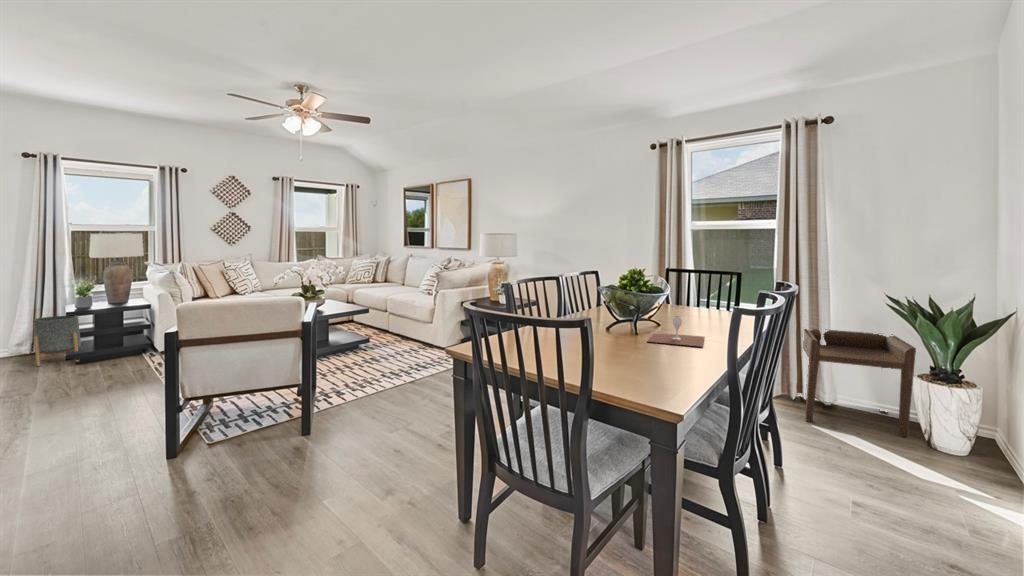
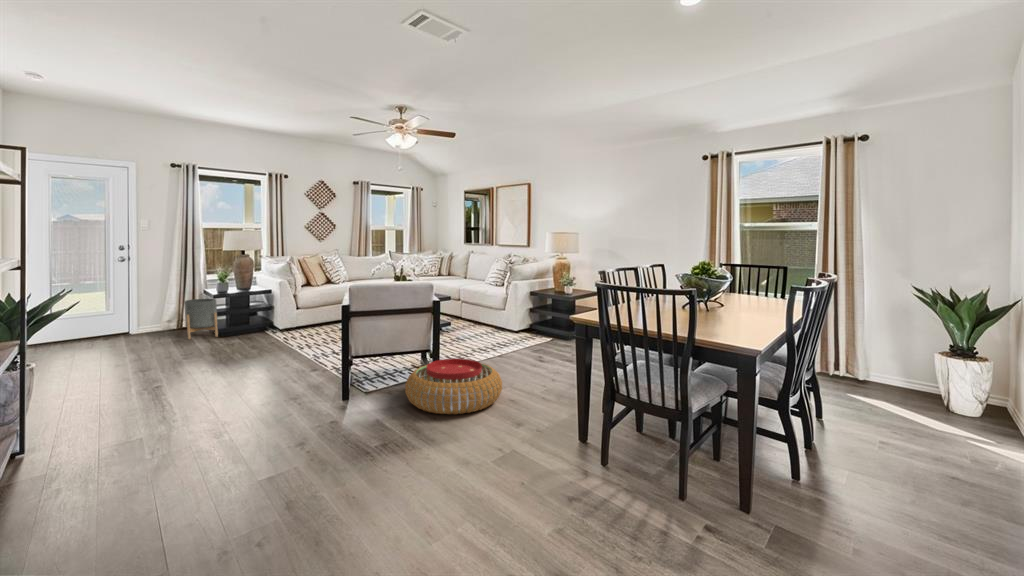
wine glass: present [648,316,705,347] -> none [721,296,765,318]
side table: present [798,329,916,437] -> none [834,314,937,403]
pouf: none [251,394,388,476] -> present [405,358,502,414]

